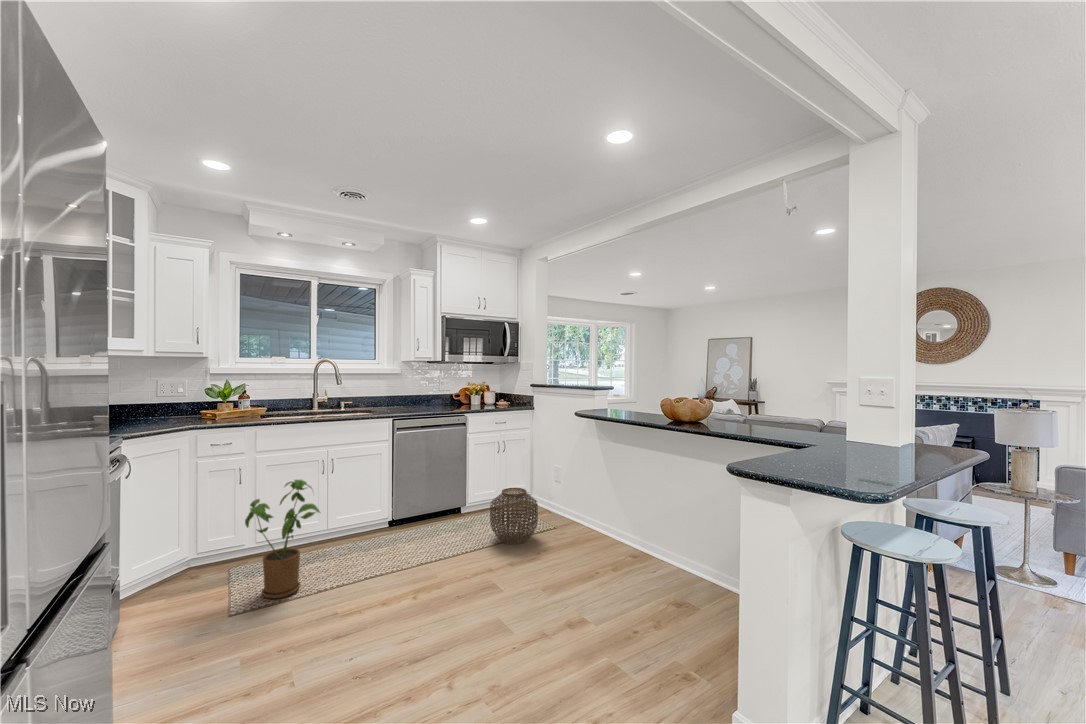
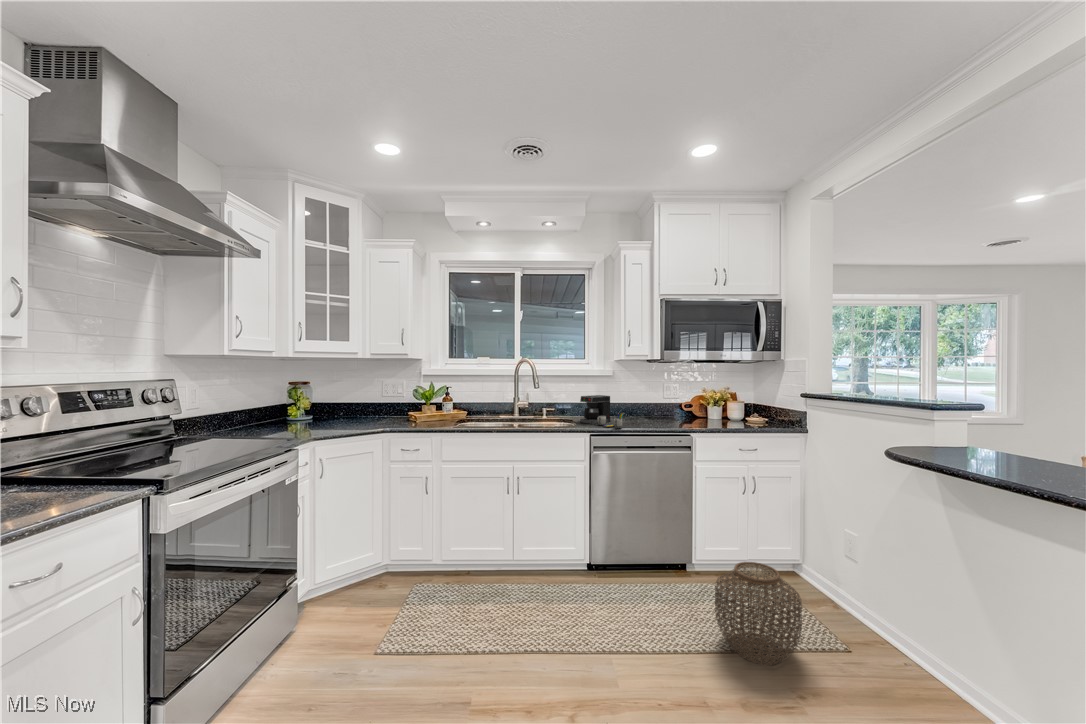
coffee maker: none [378,389,418,413] -> present [580,395,624,428]
house plant: present [245,480,320,599] -> none [393,506,467,653]

